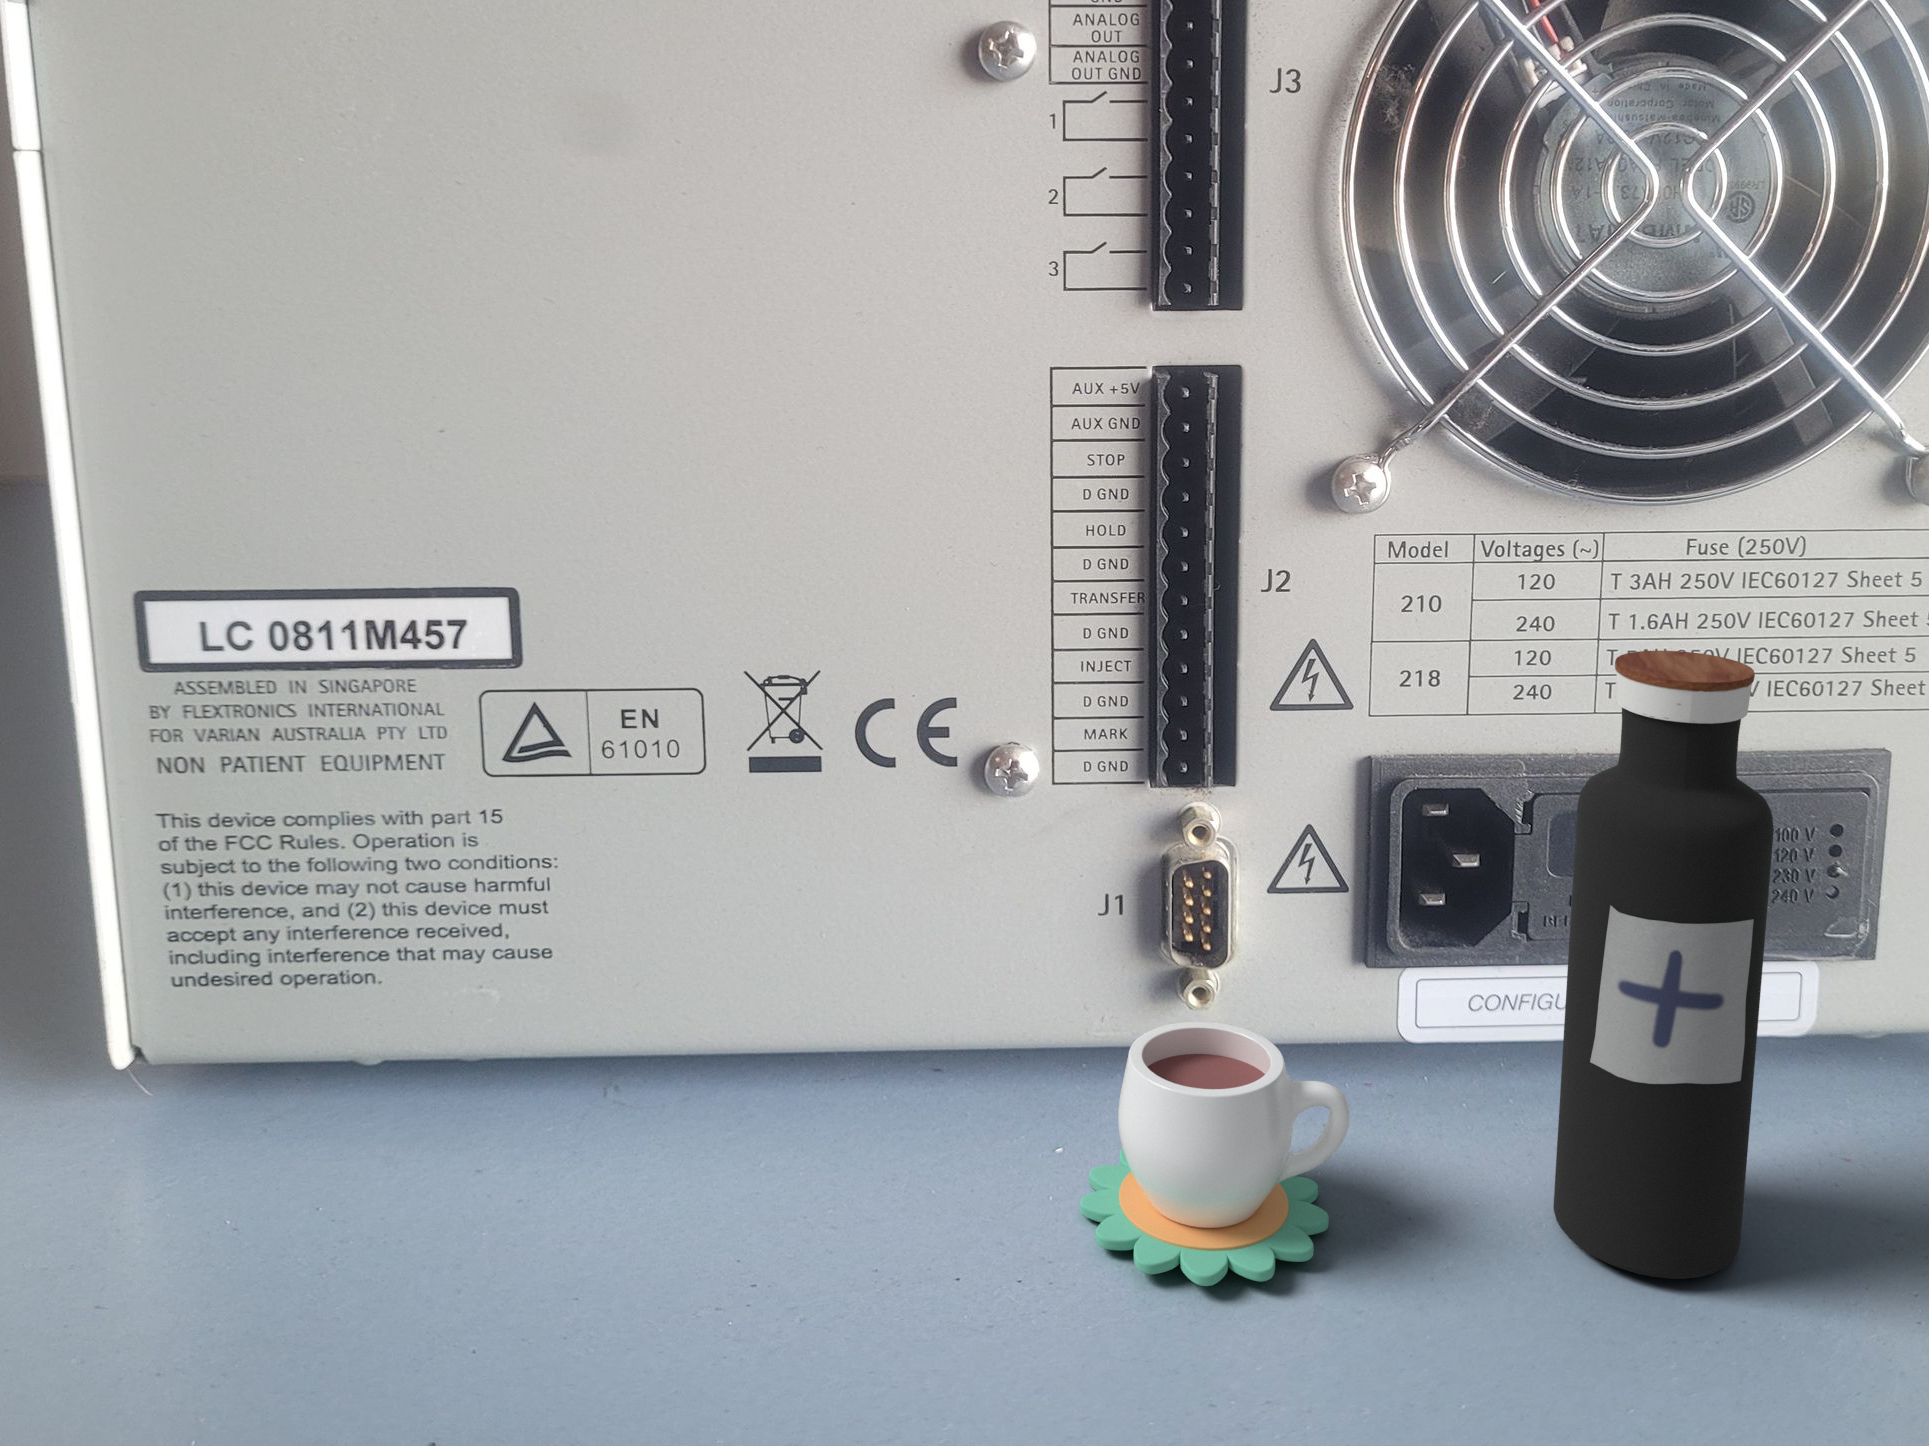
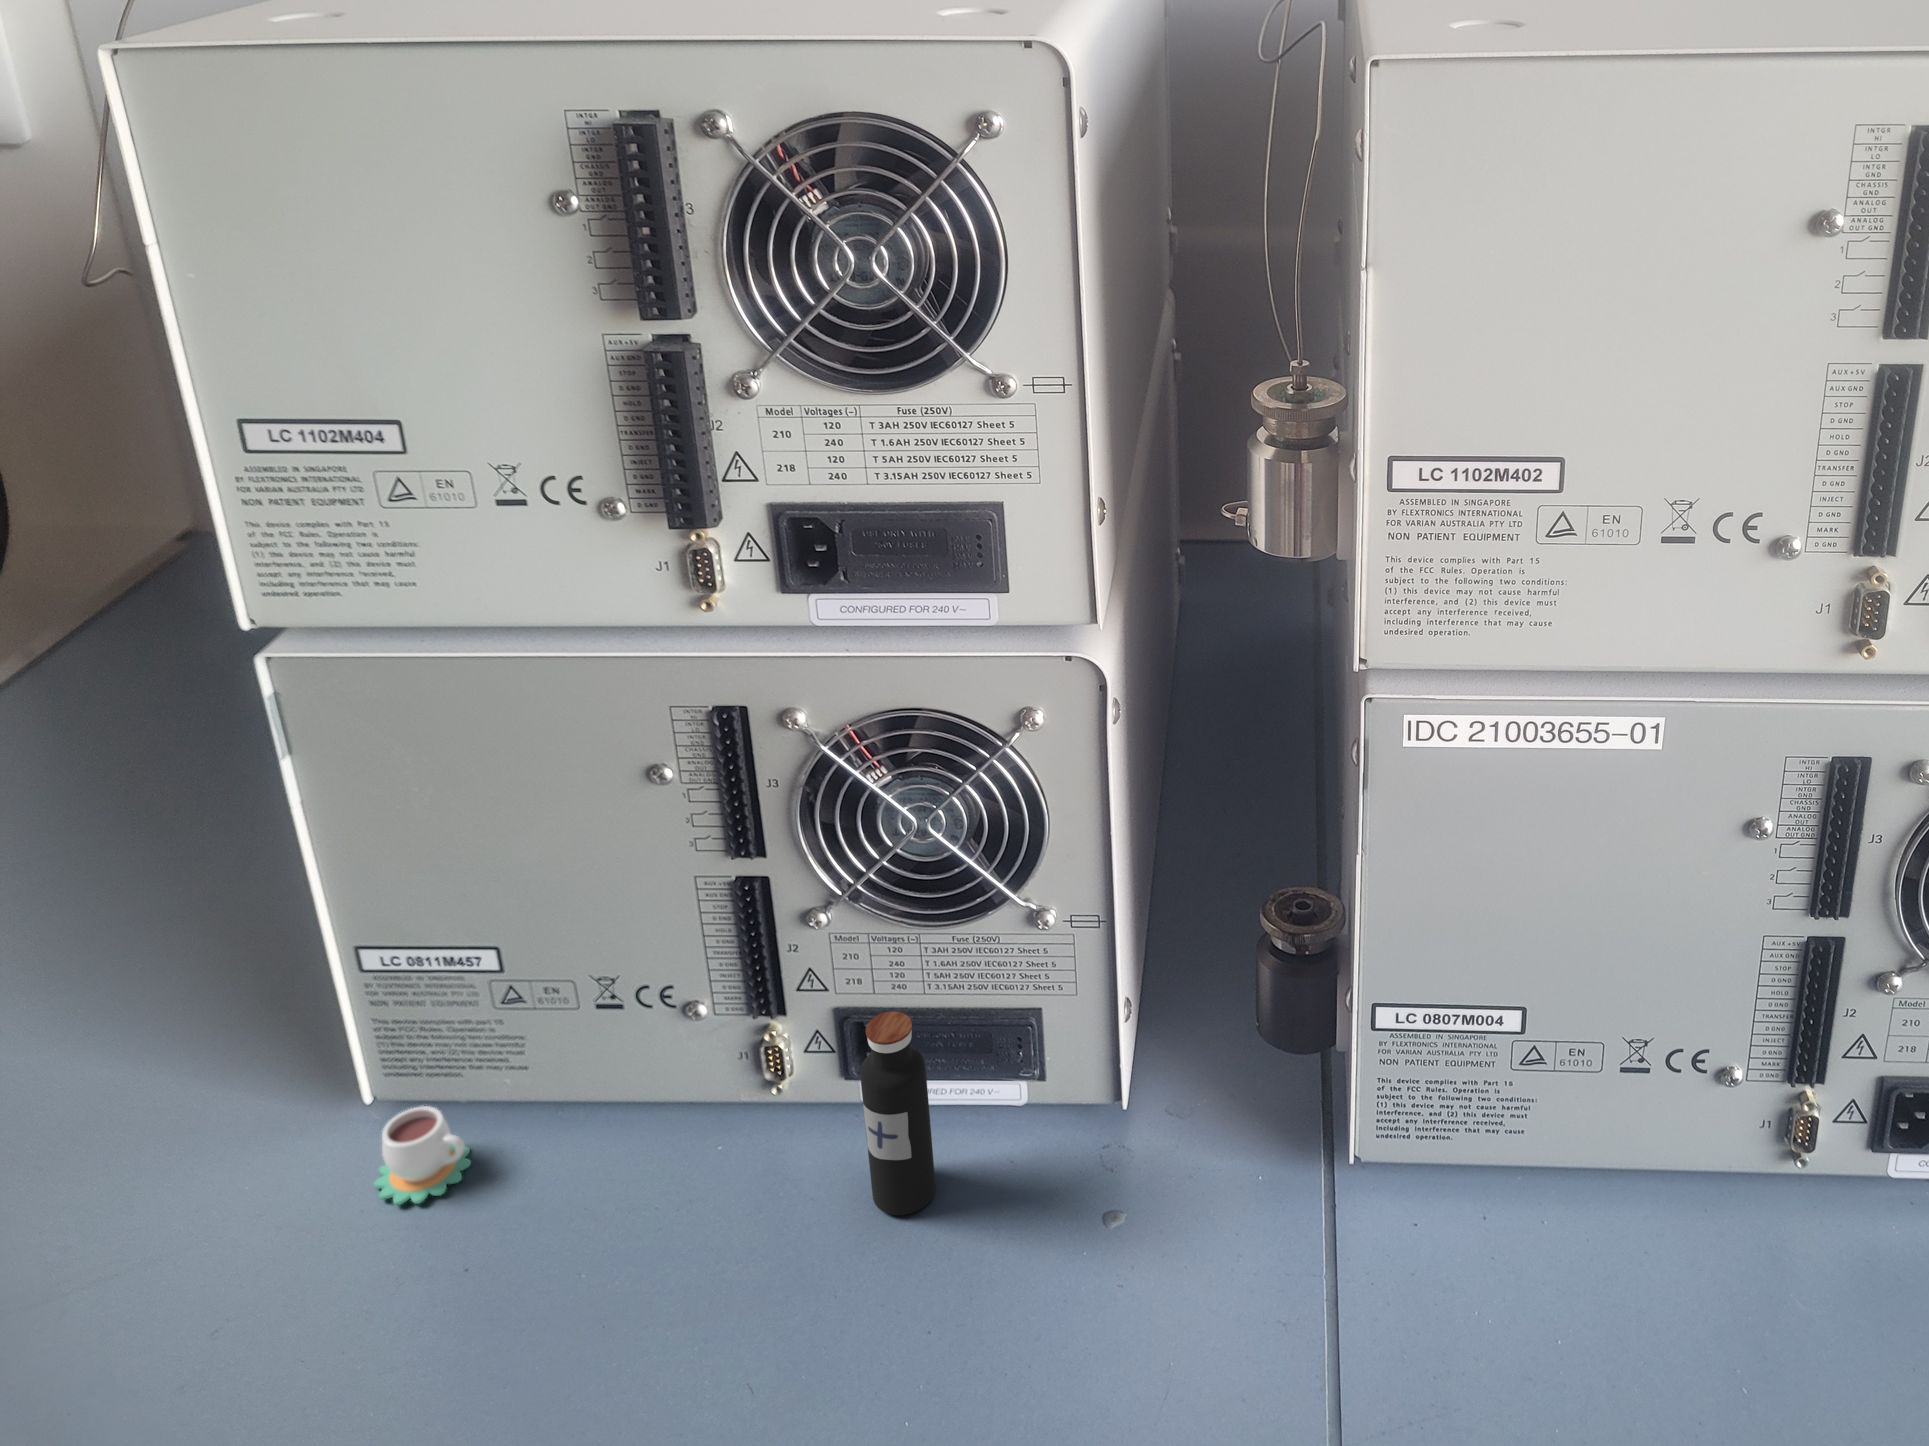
mug: present [1080,1022,1350,1286] -> present [374,1106,471,1205]

